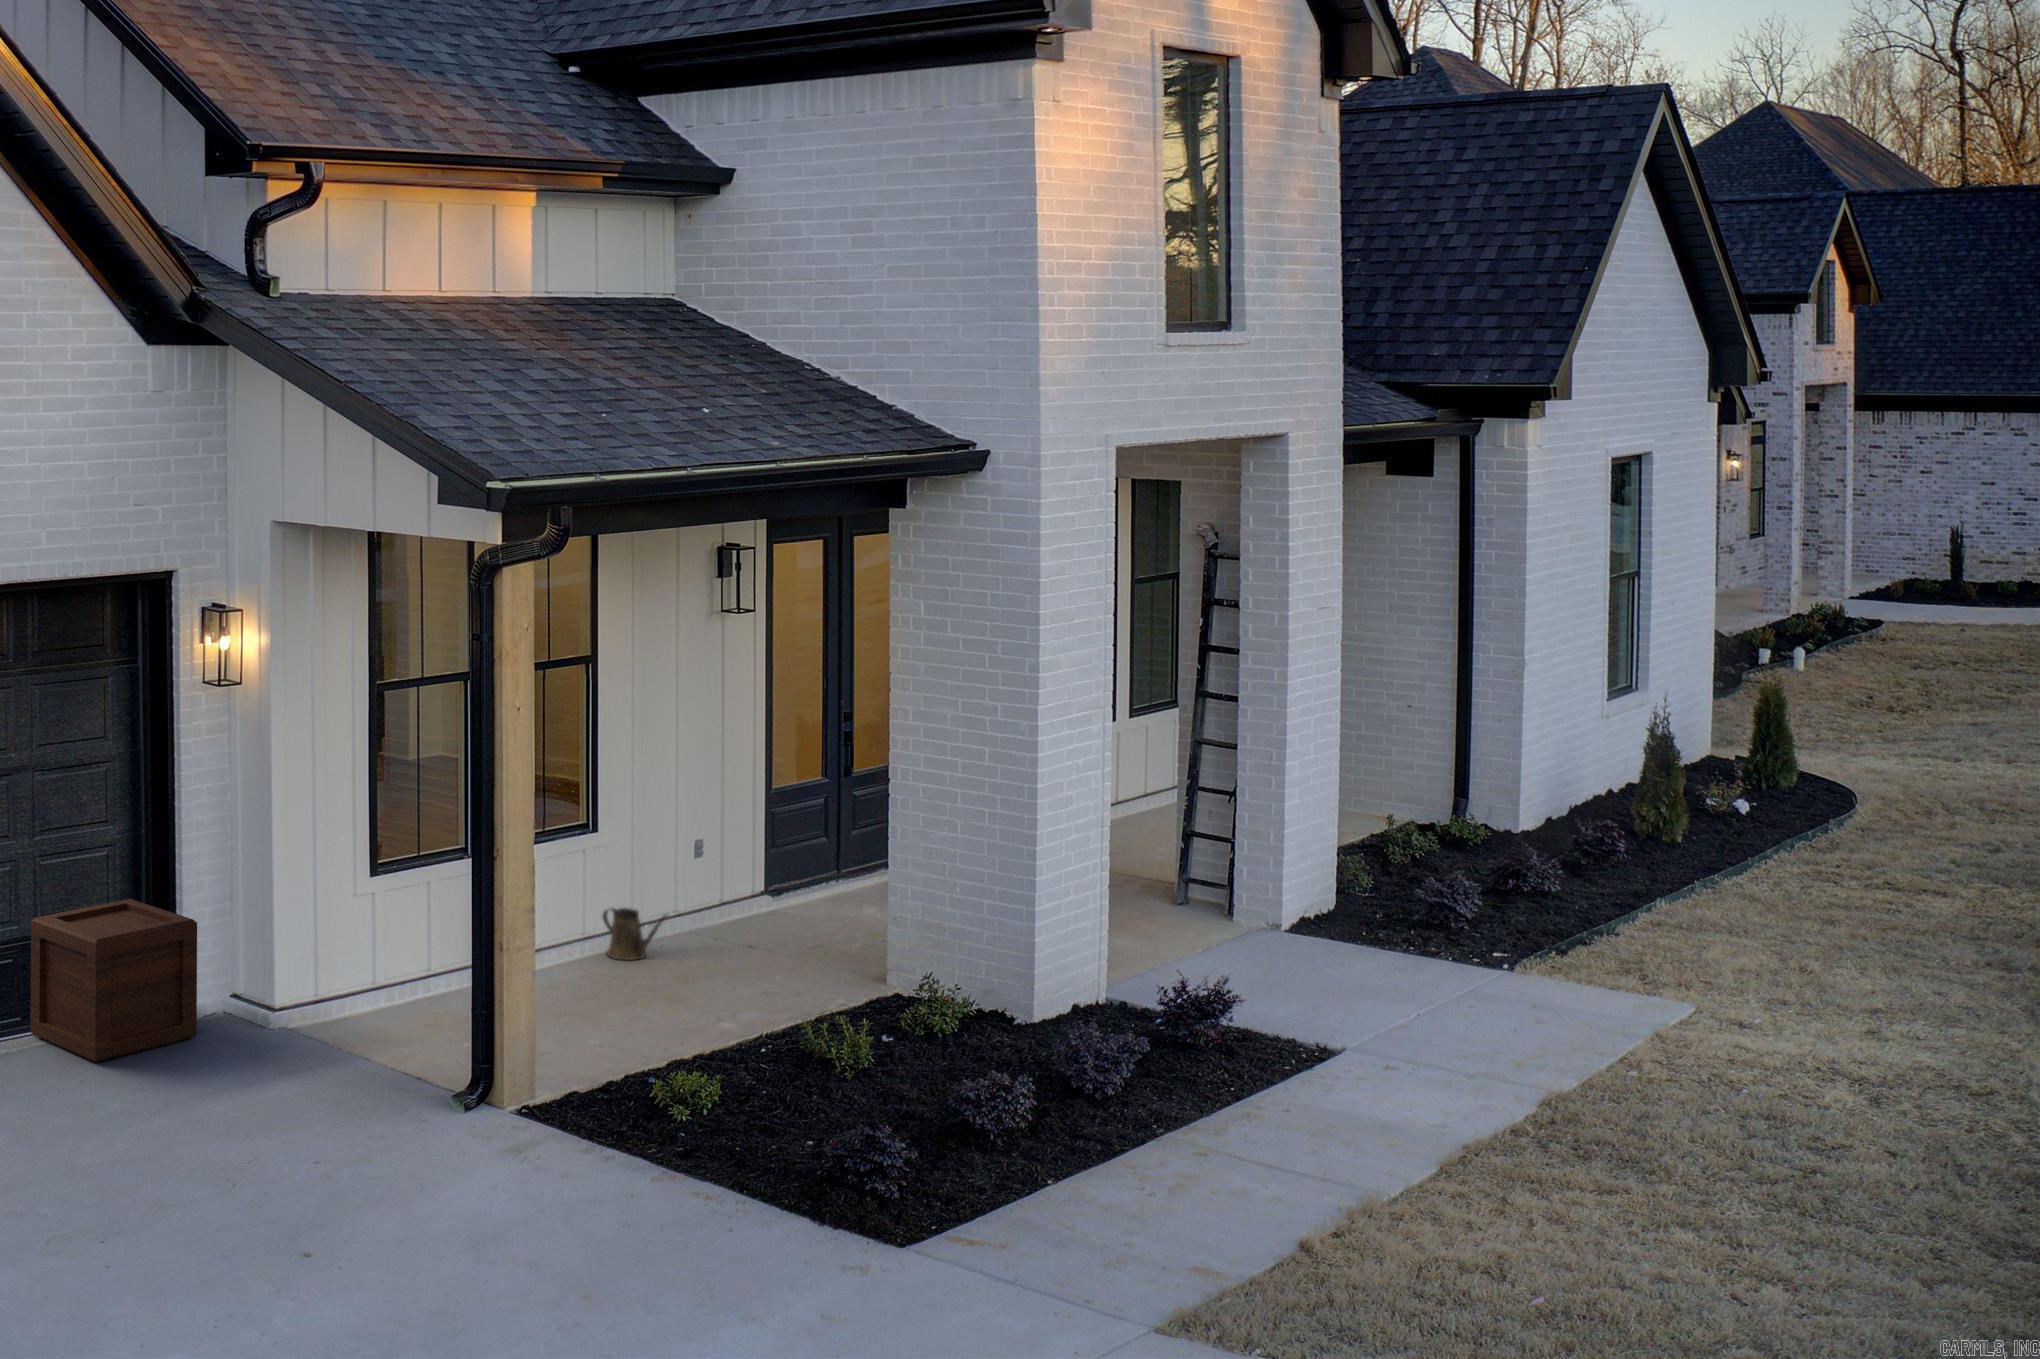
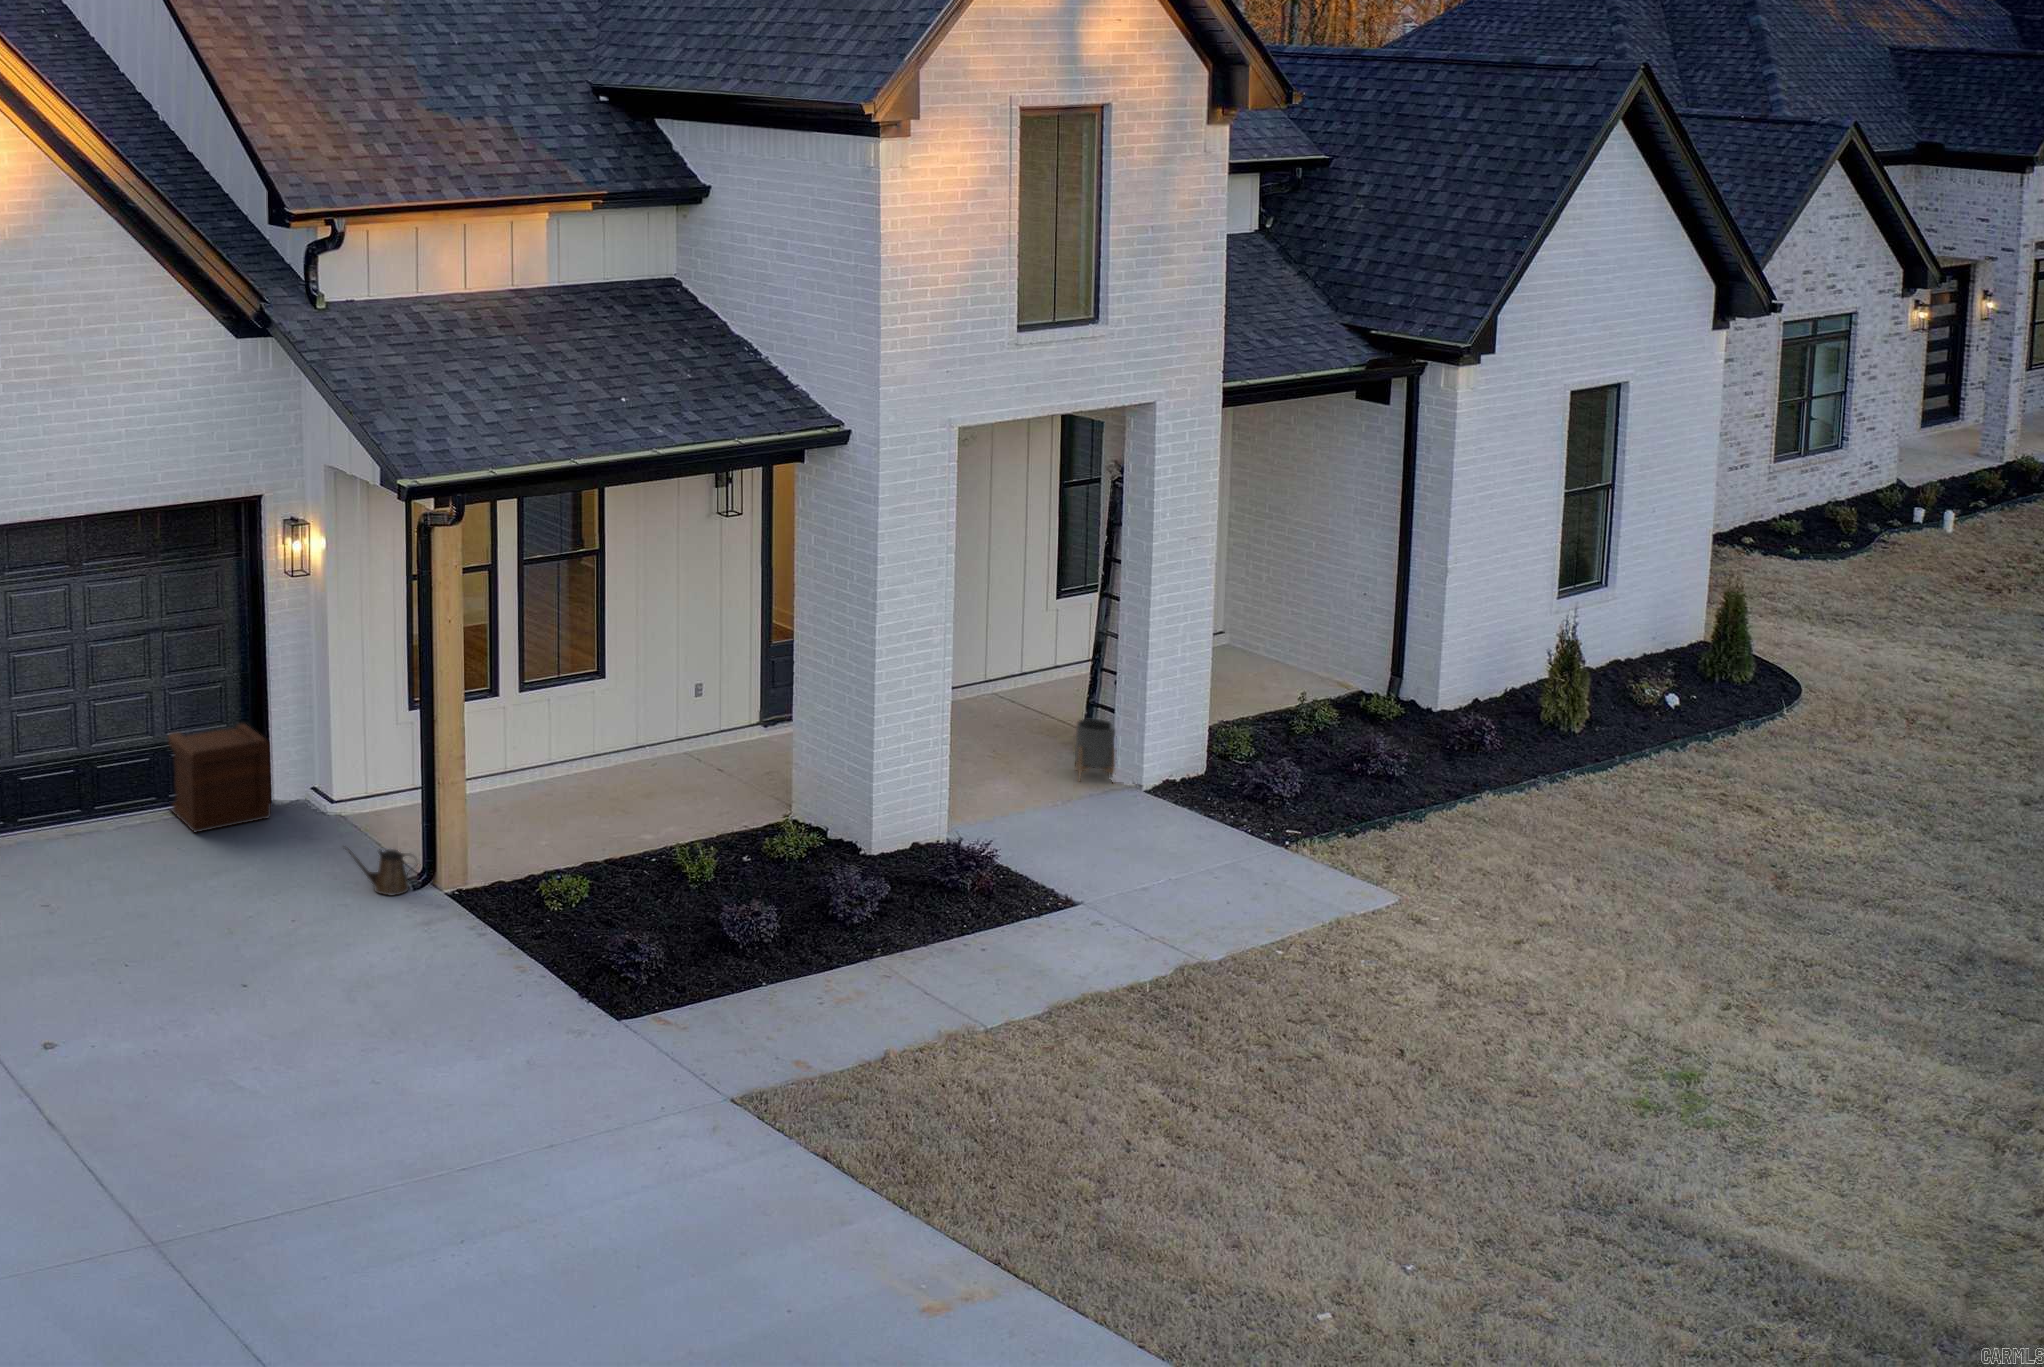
planter: none [1188,849,1249,929] -> present [1075,719,1117,781]
watering can: present [603,908,668,960] -> present [346,848,417,896]

